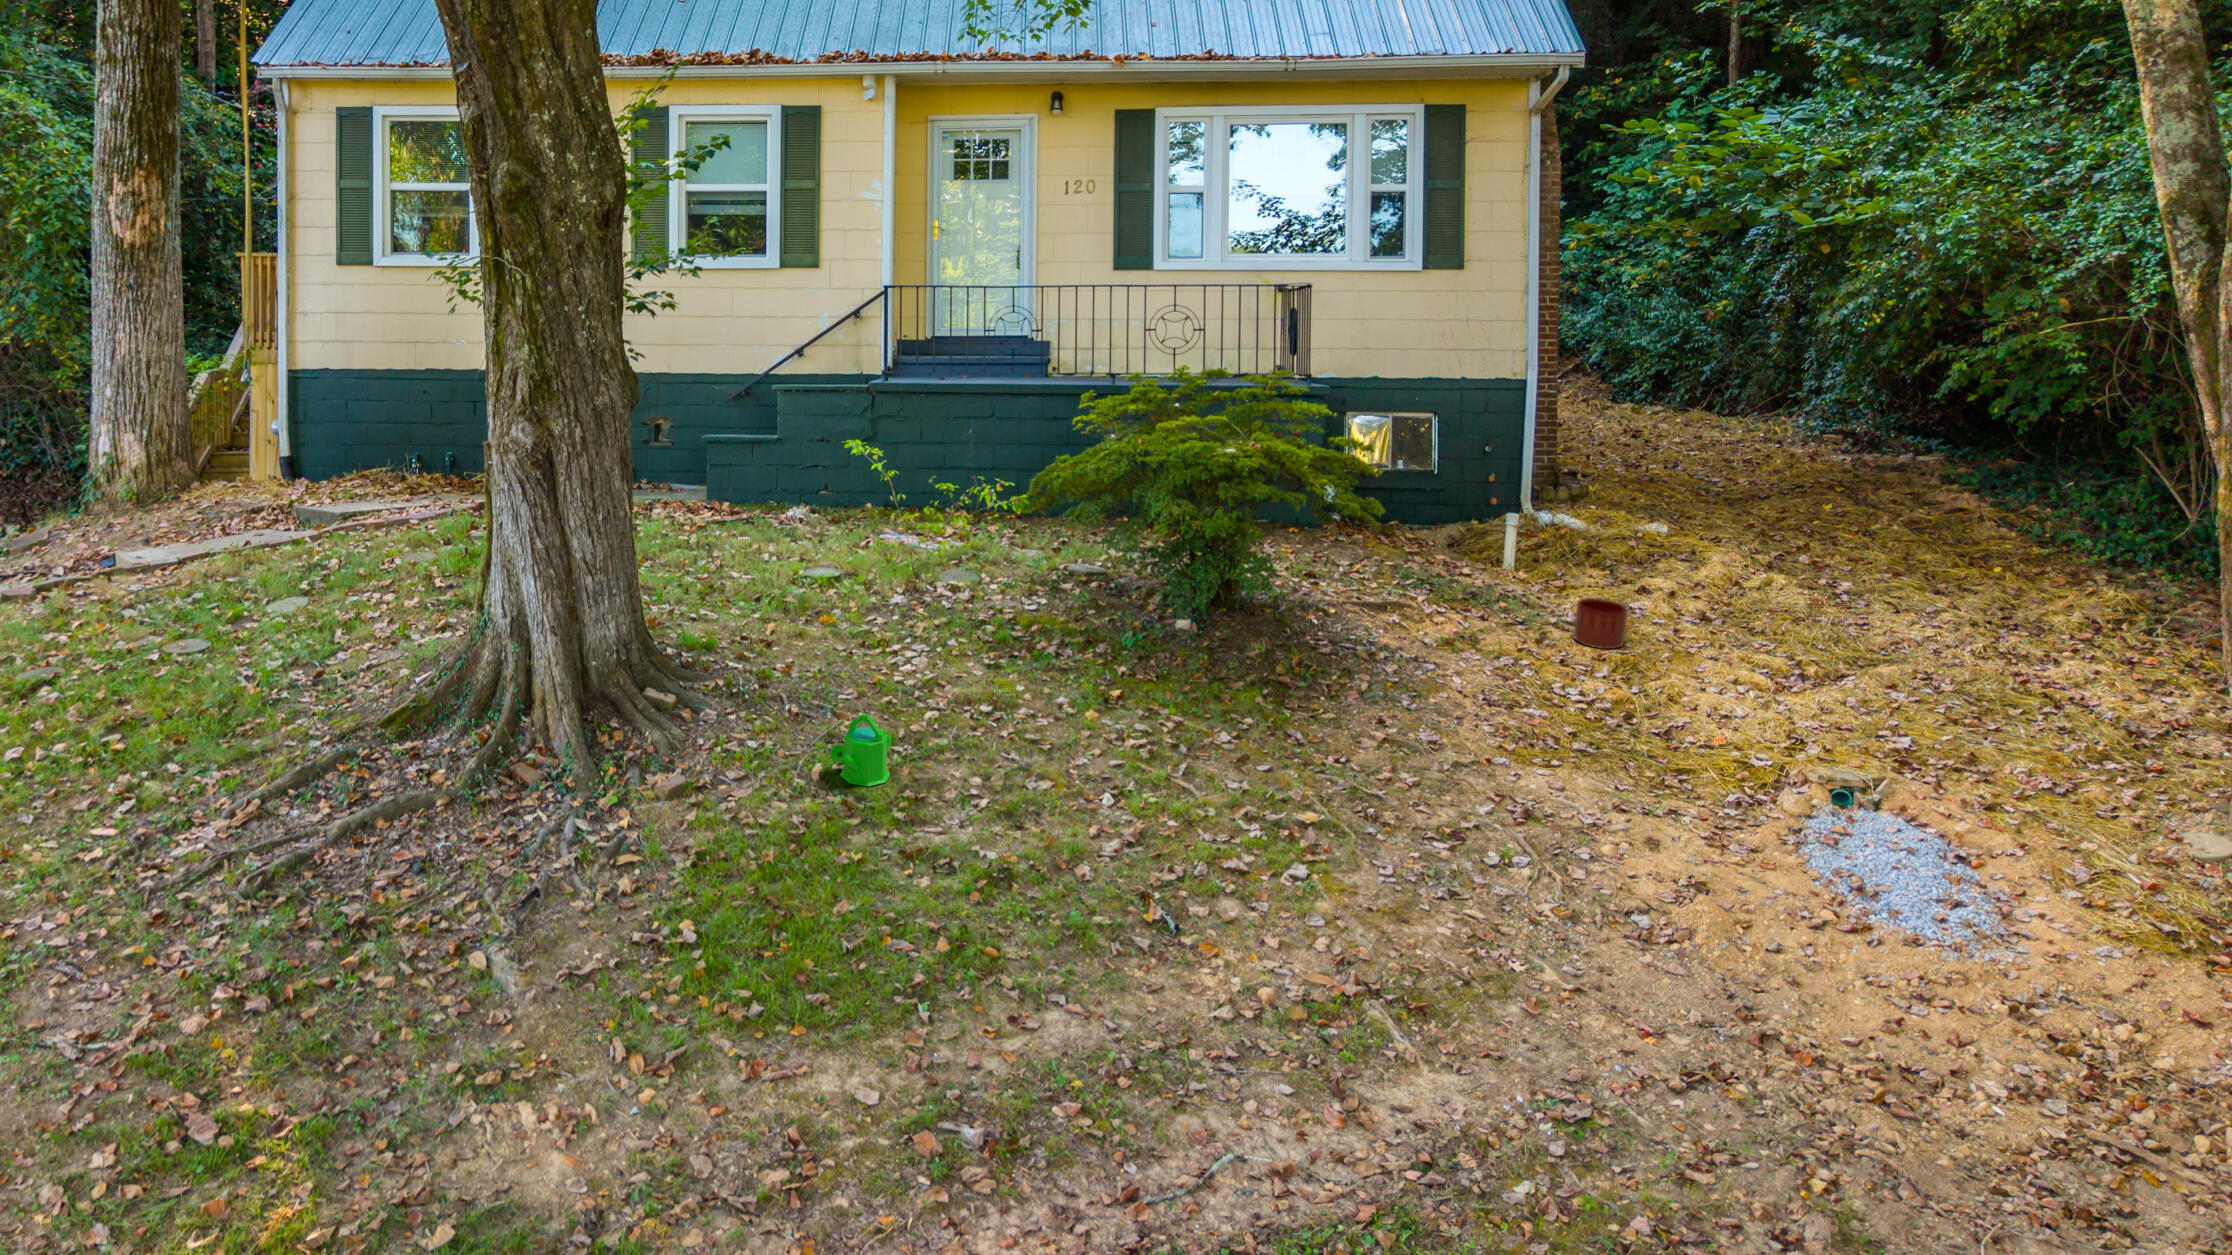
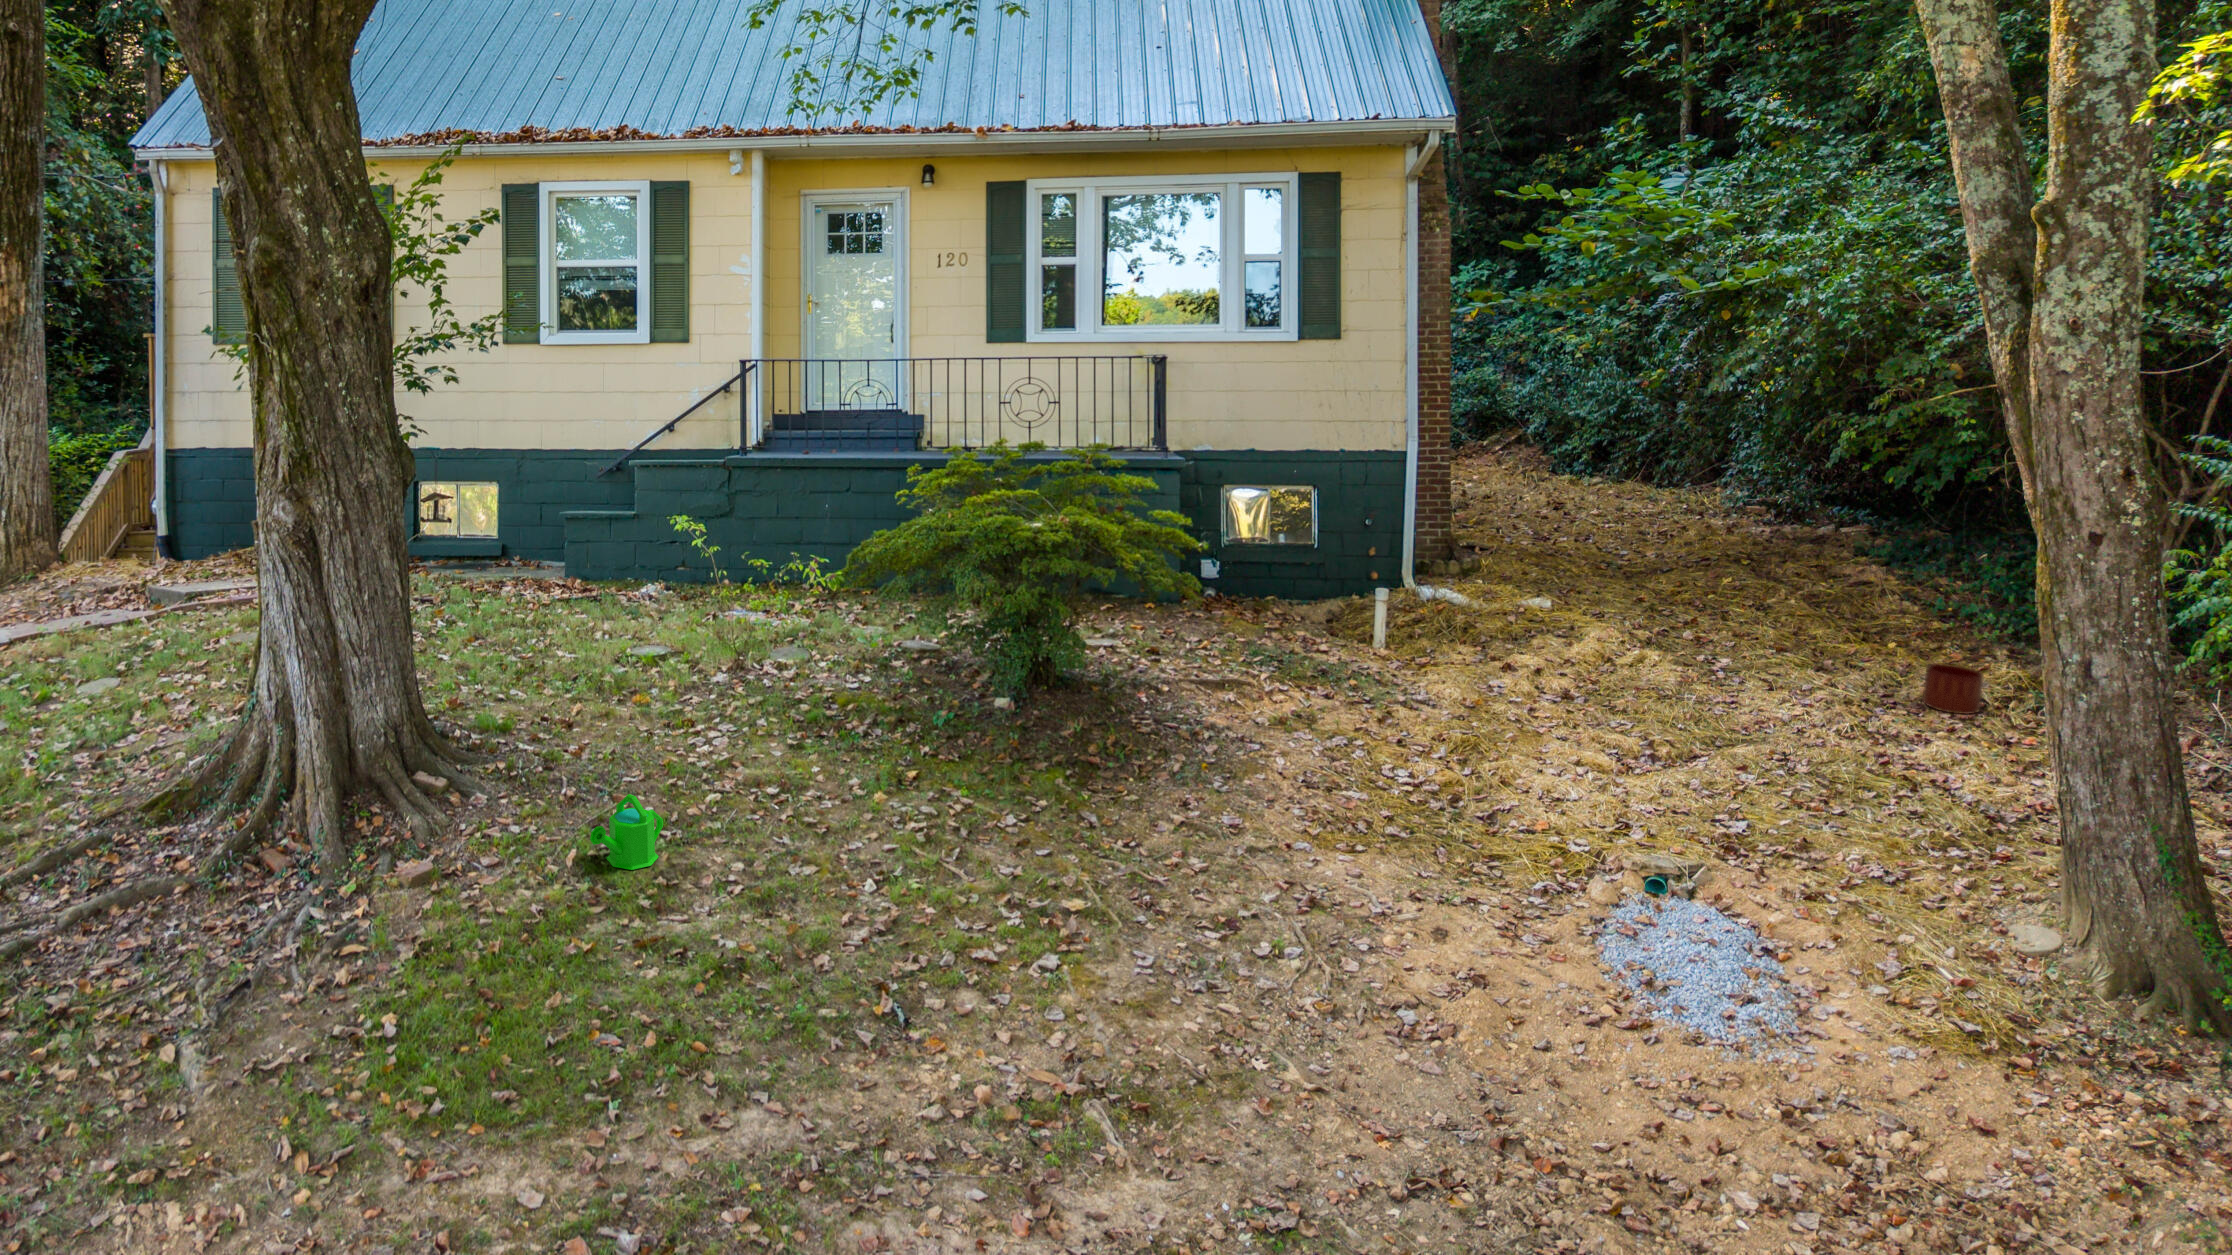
planter: present [1573,598,1628,649] -> present [1923,663,1984,714]

